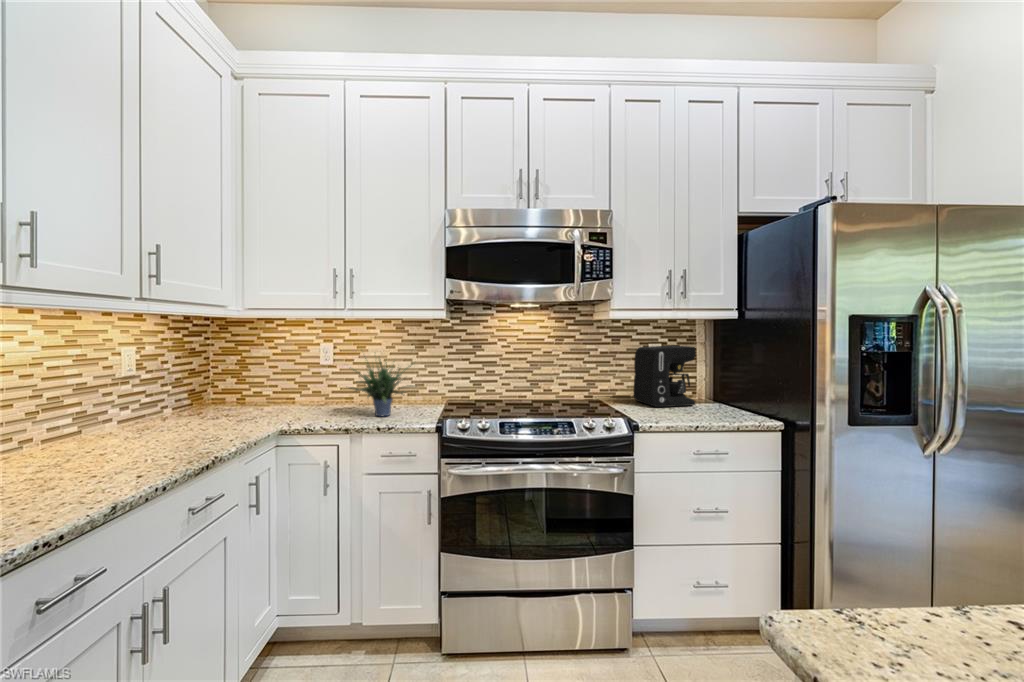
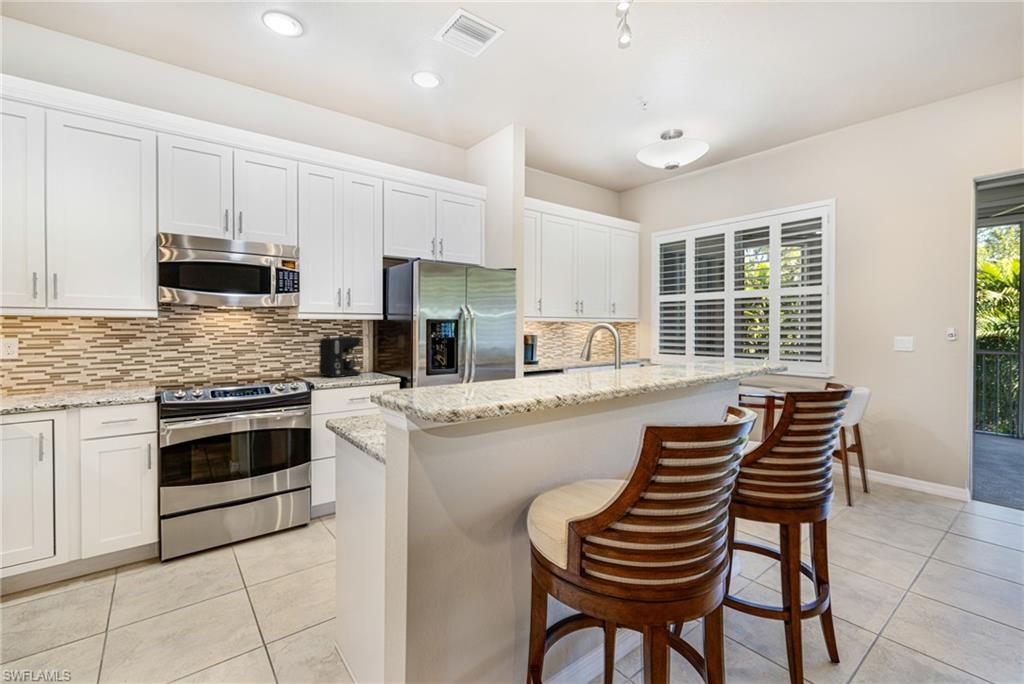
potted plant: present [350,358,414,416] -> none [55,338,137,396]

